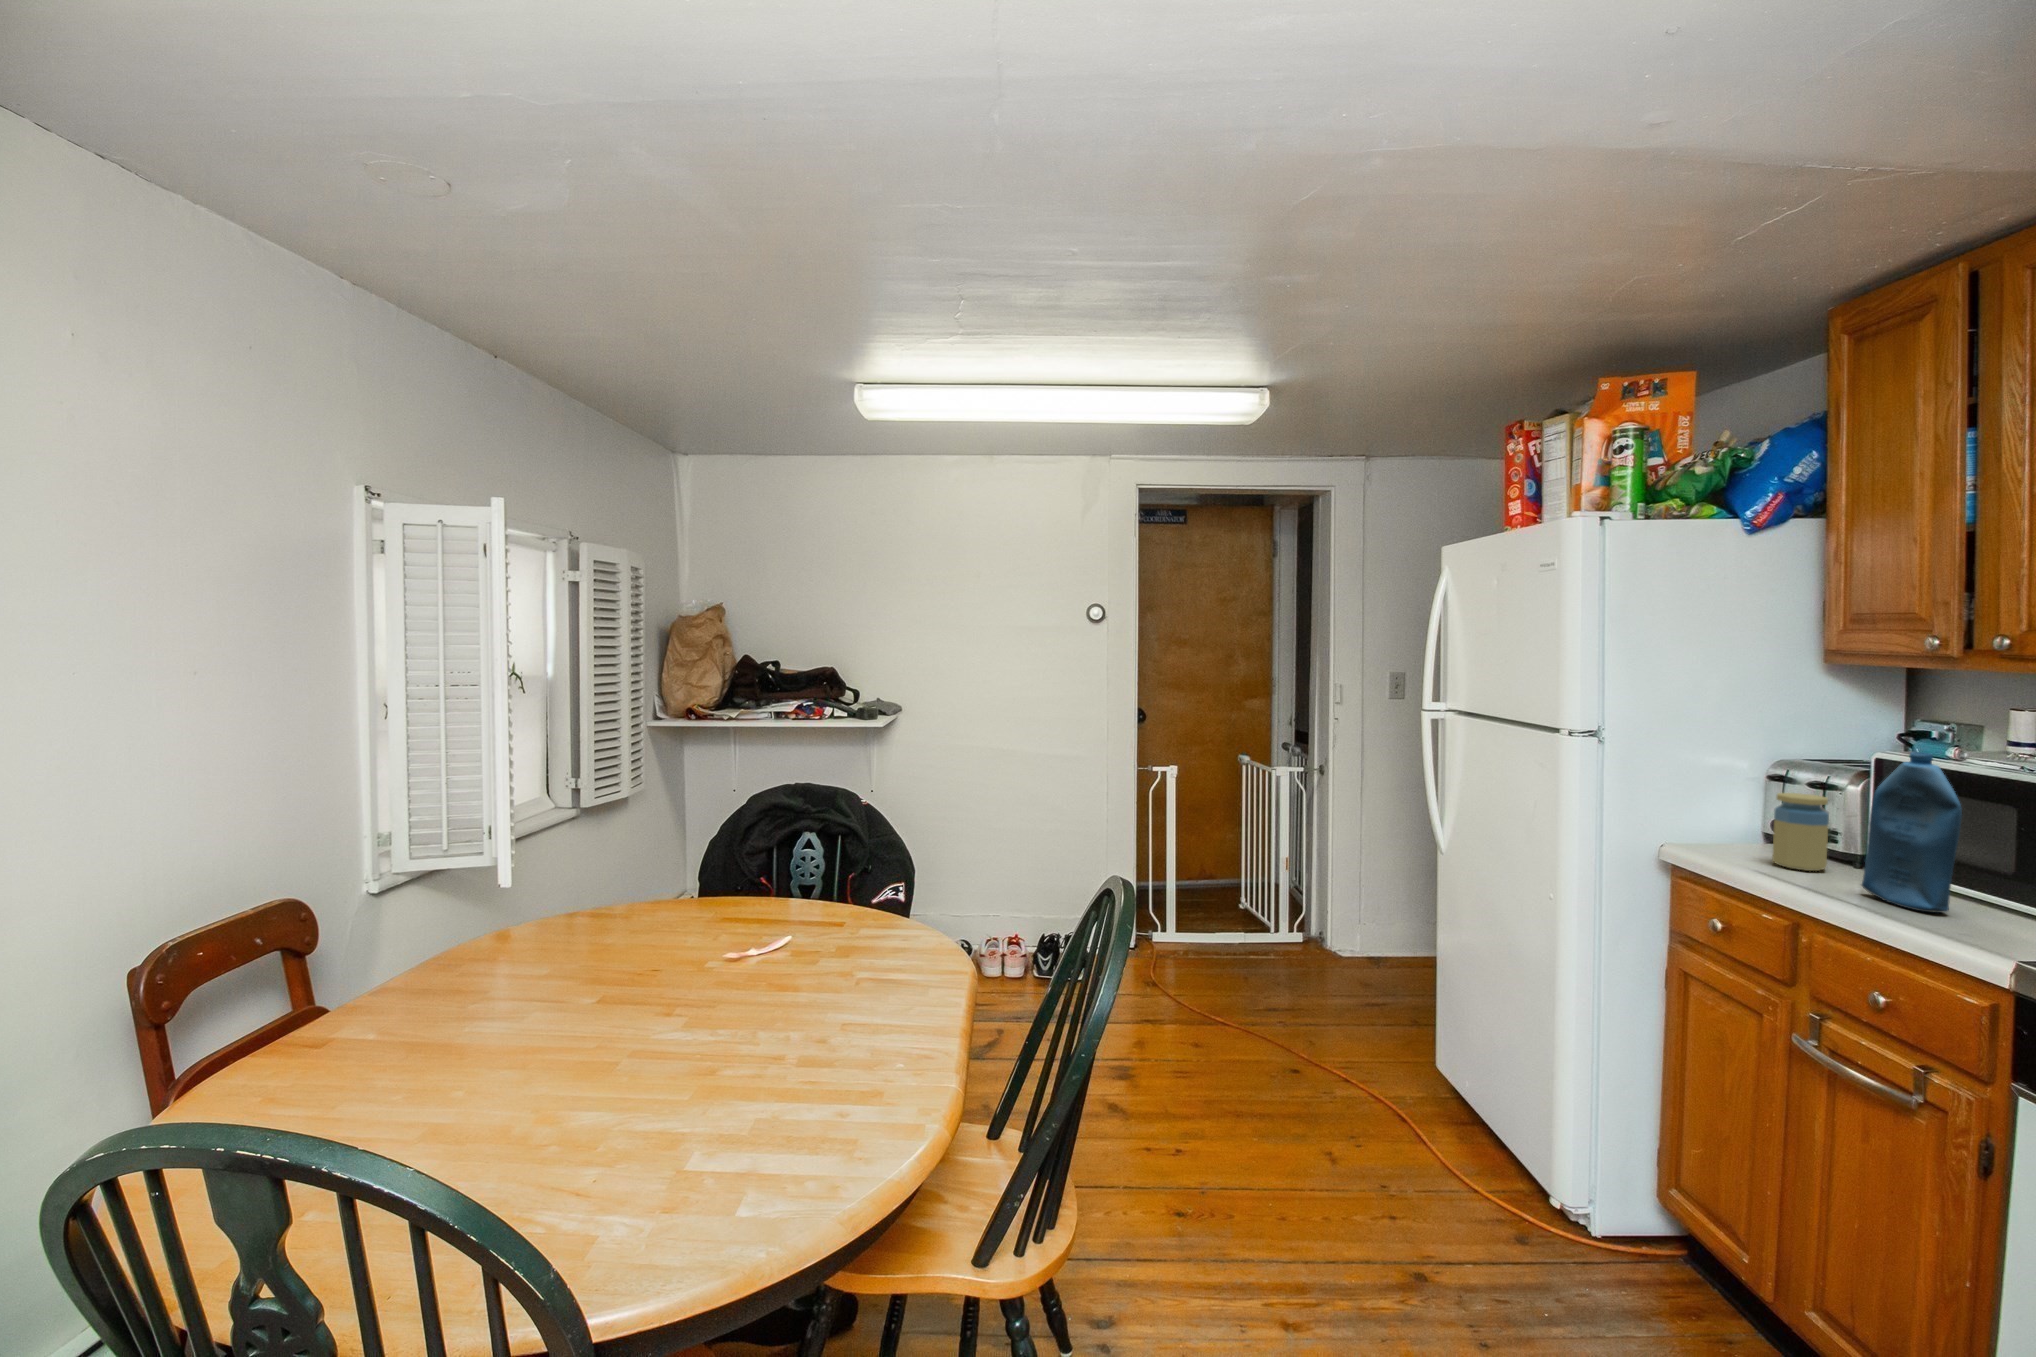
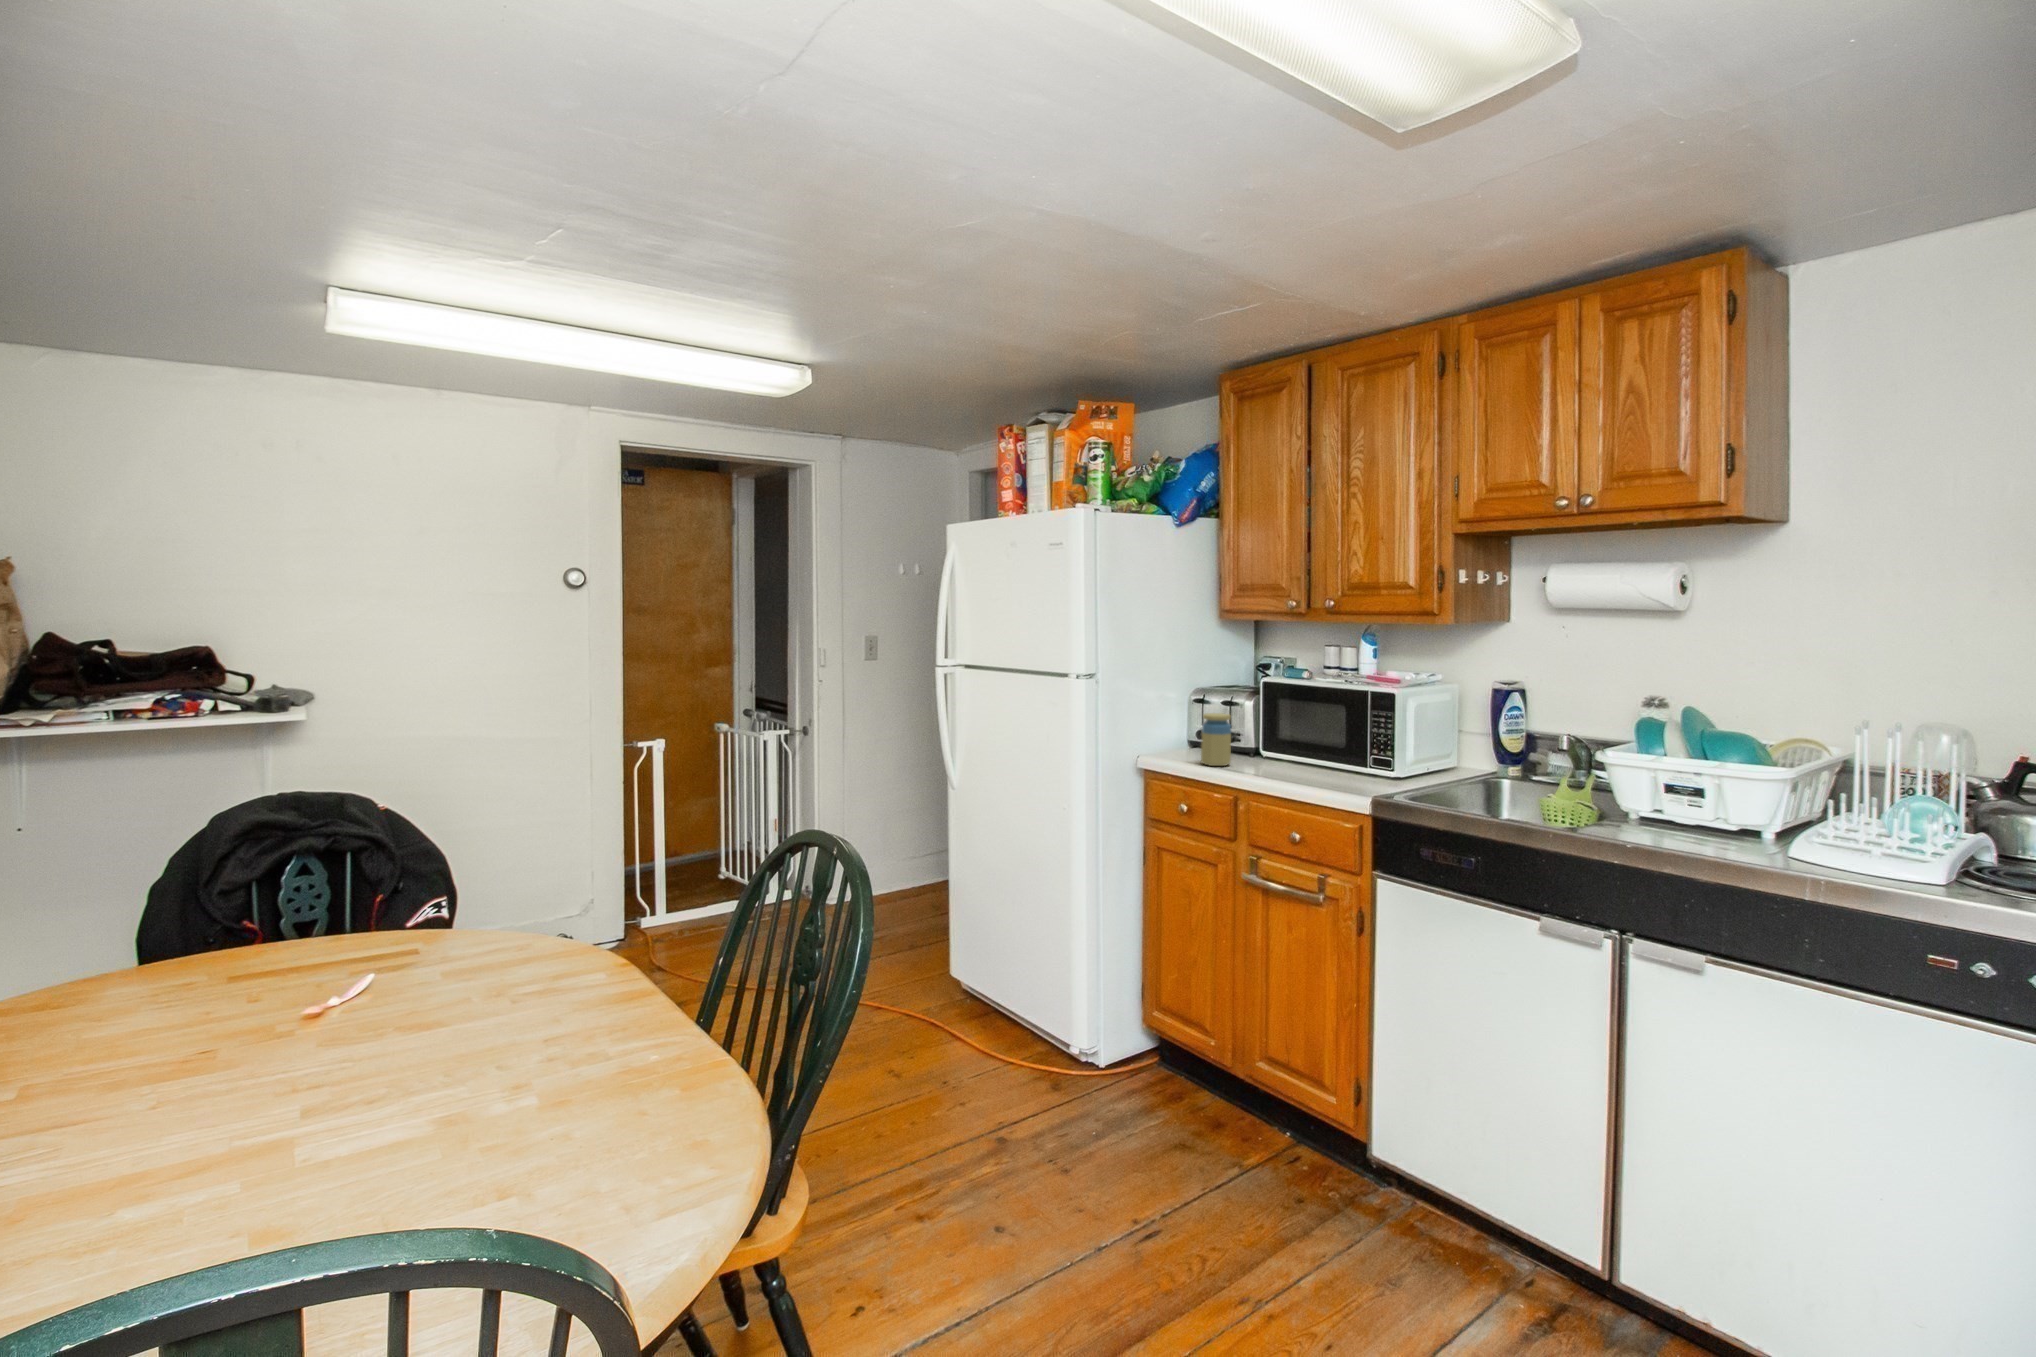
bottle: present [1862,752,1962,913] -> none [1254,680,1305,782]

